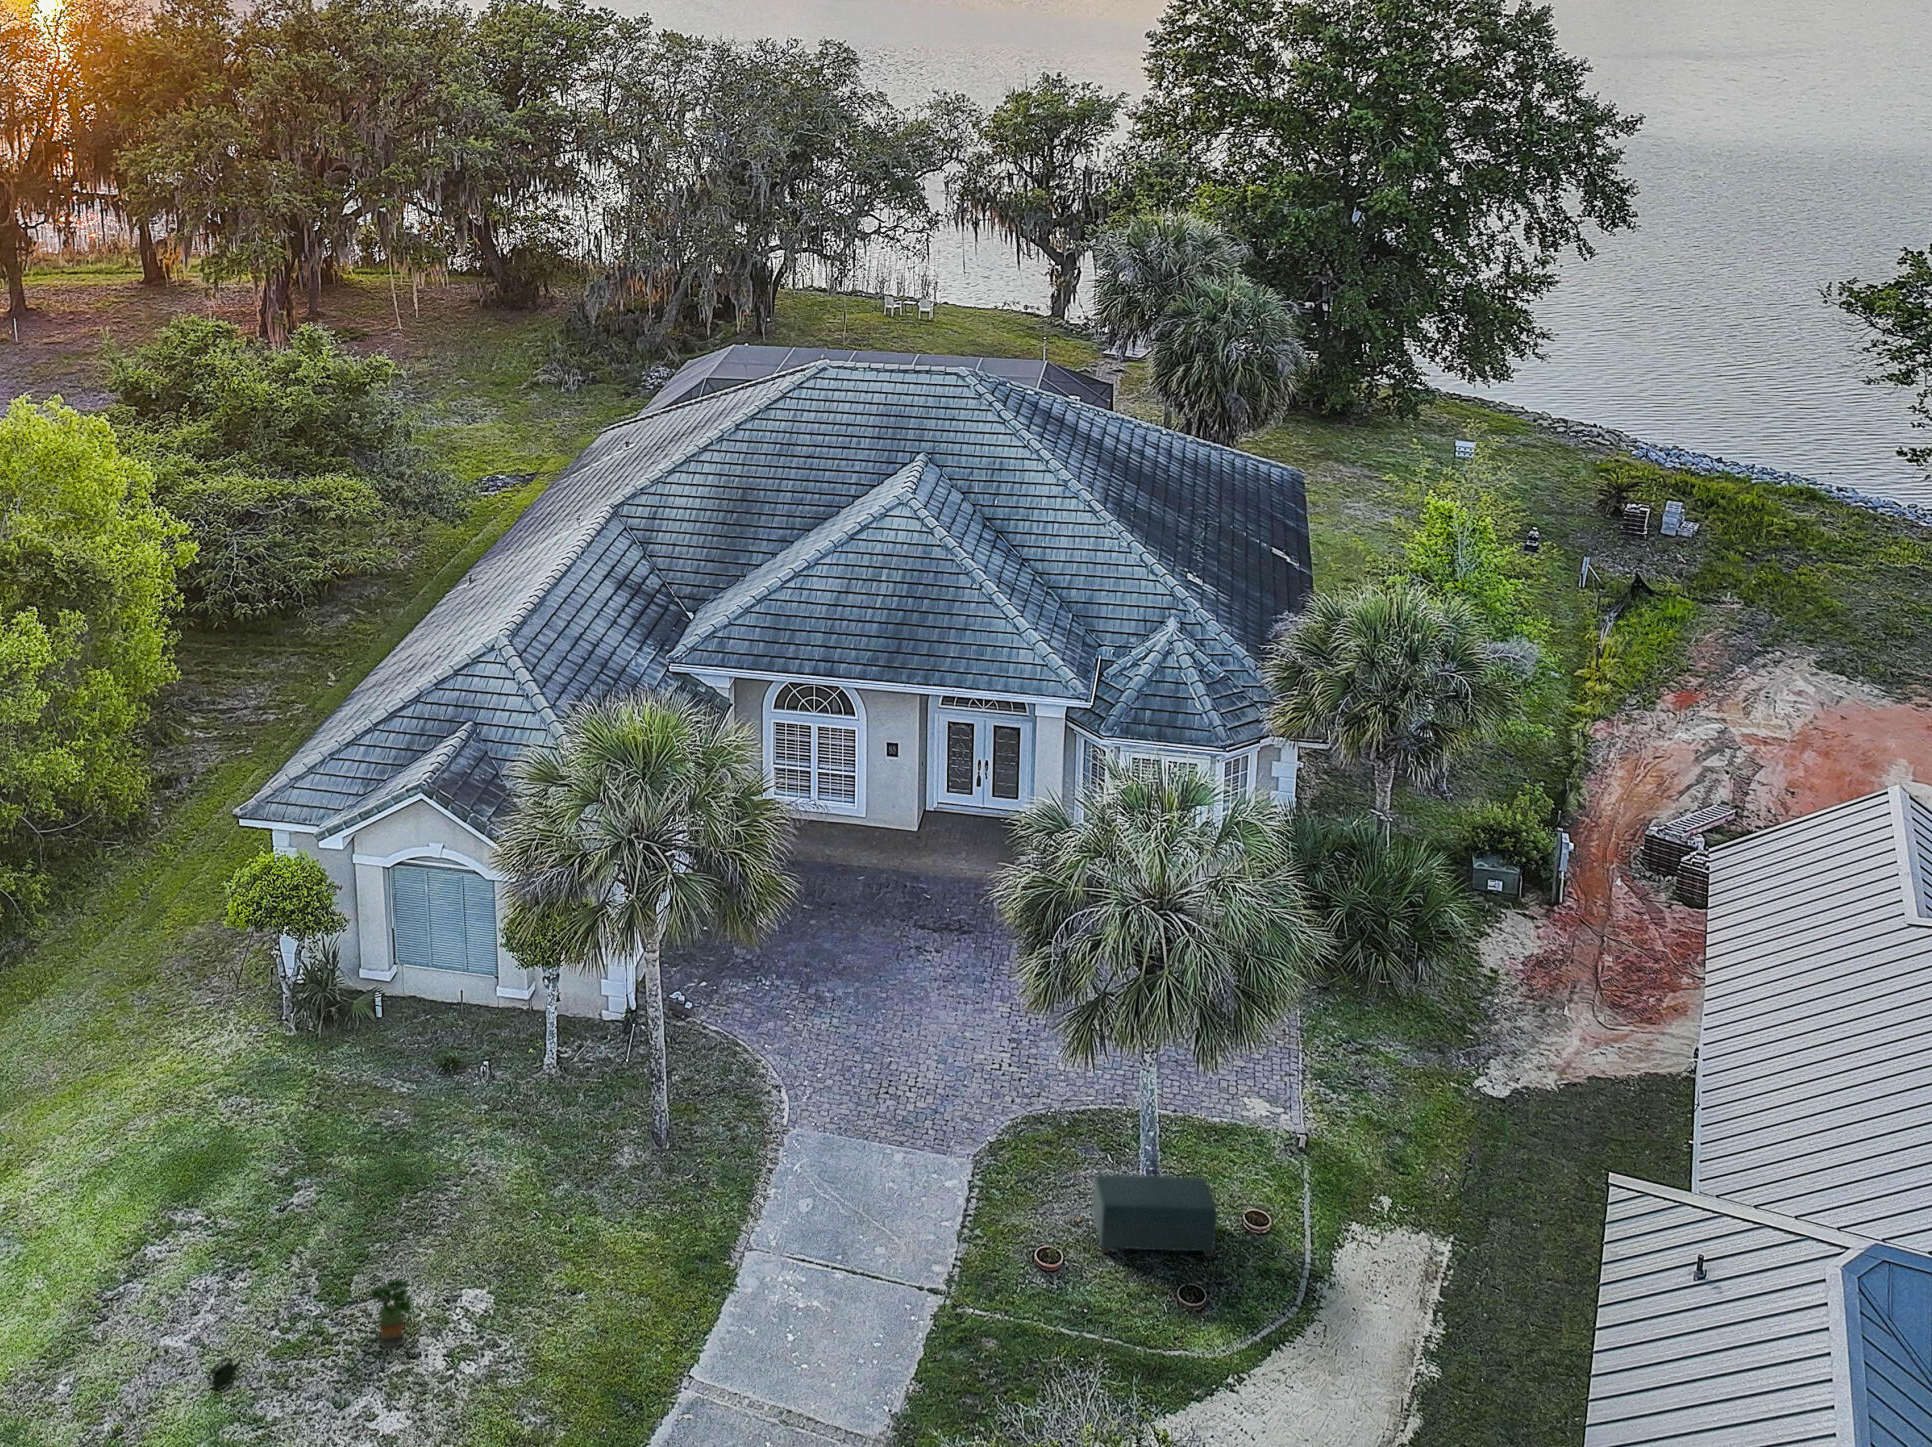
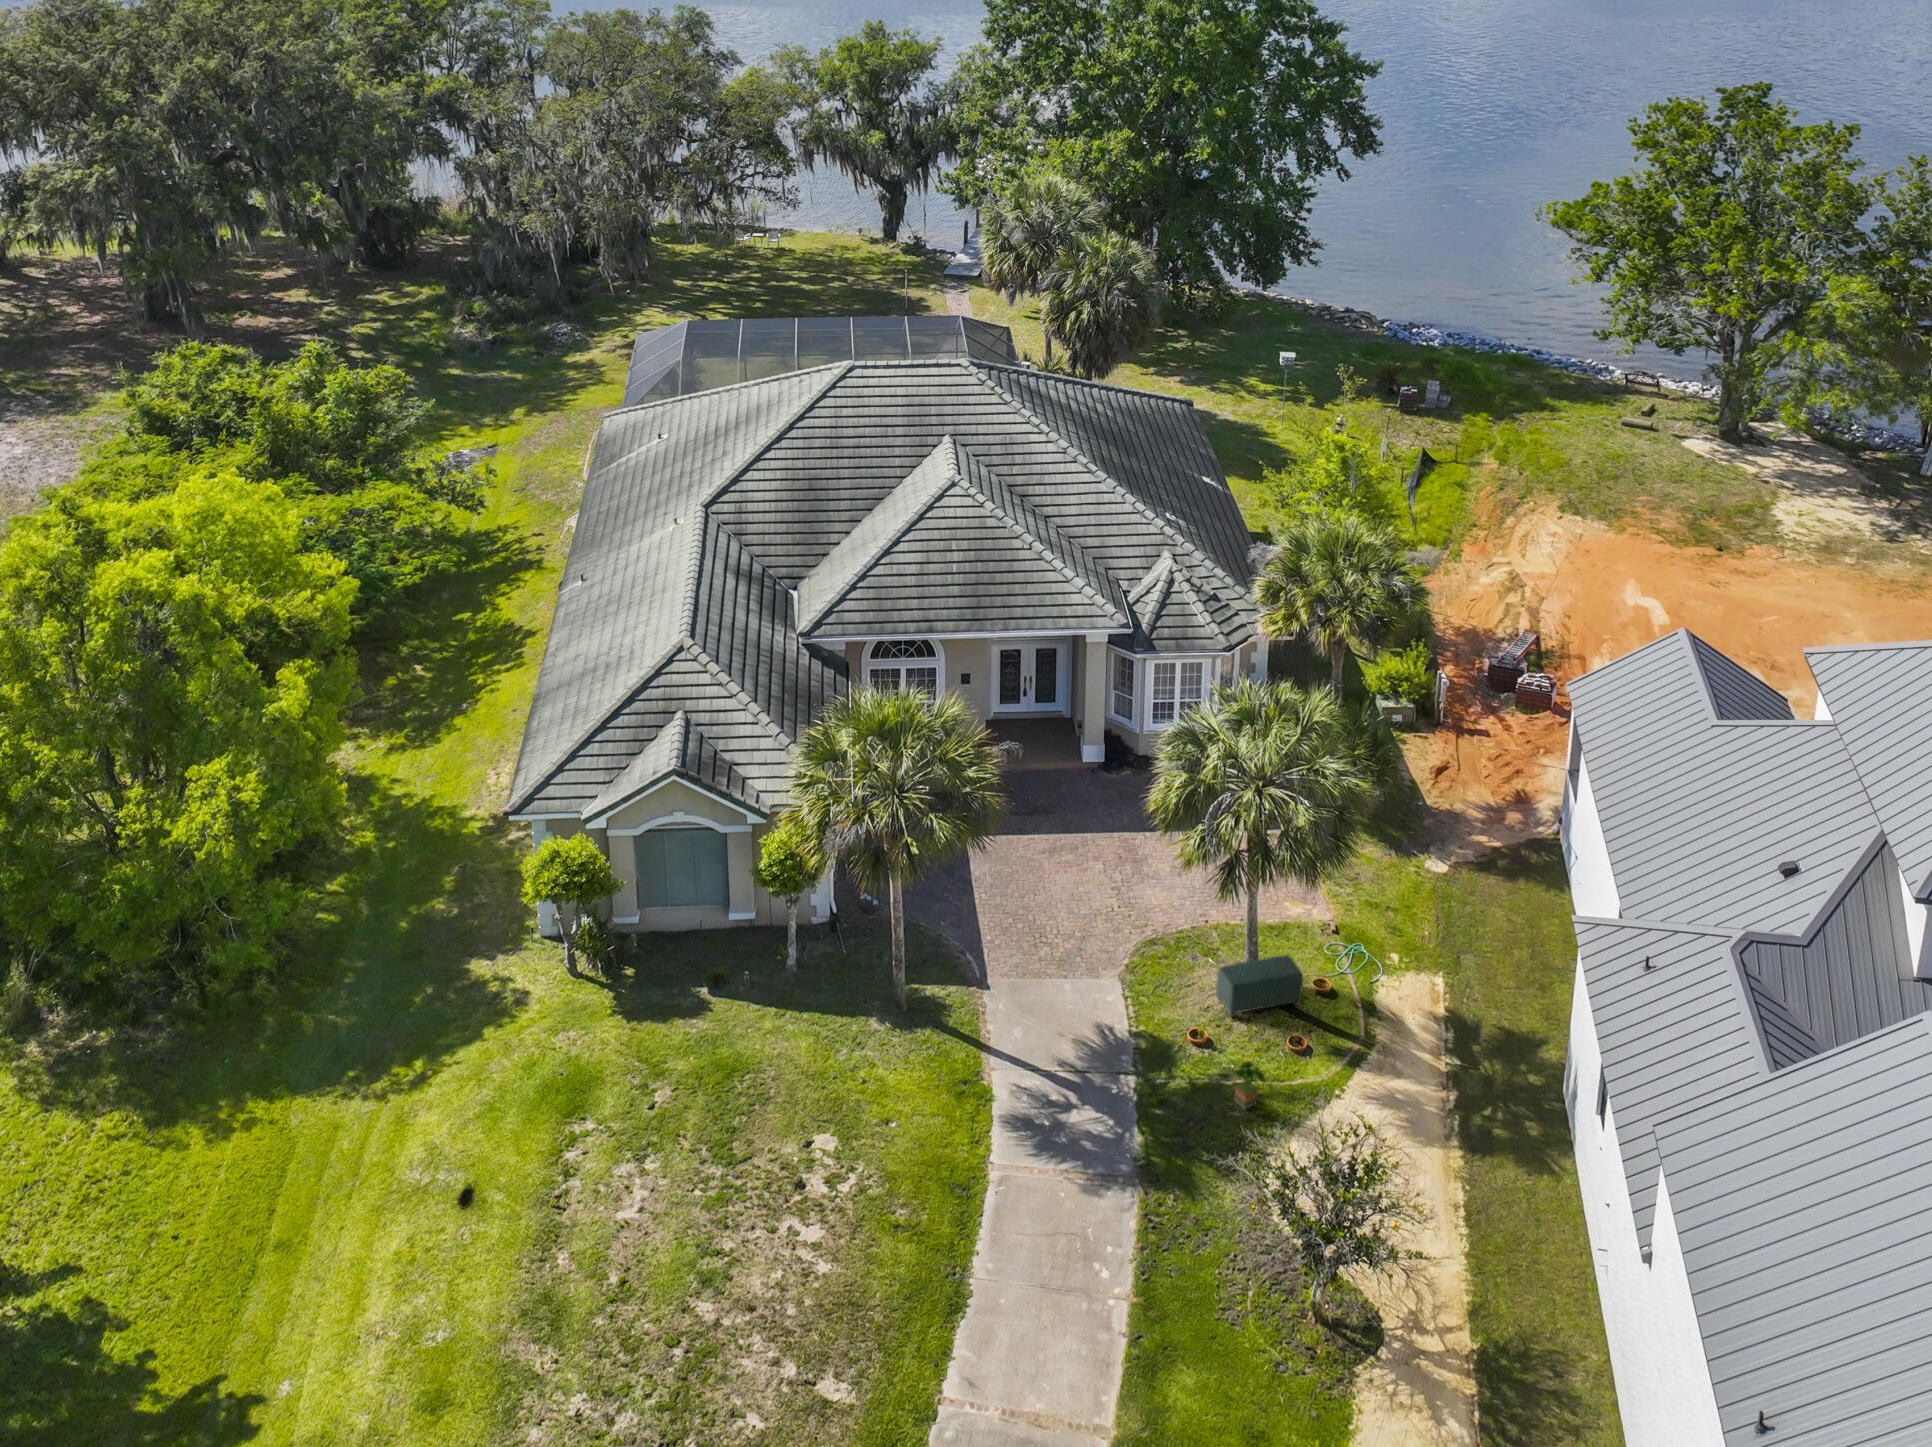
potted tree: present [371,1279,412,1348] -> present [1233,1061,1266,1109]
watering can: present [207,1356,243,1390] -> present [458,1184,475,1208]

